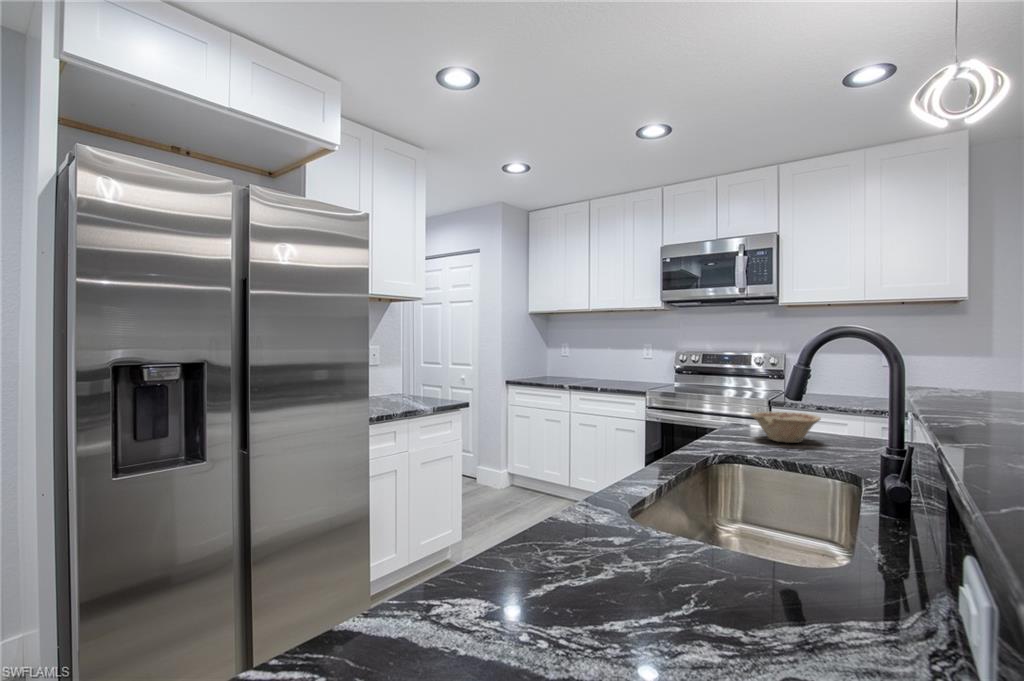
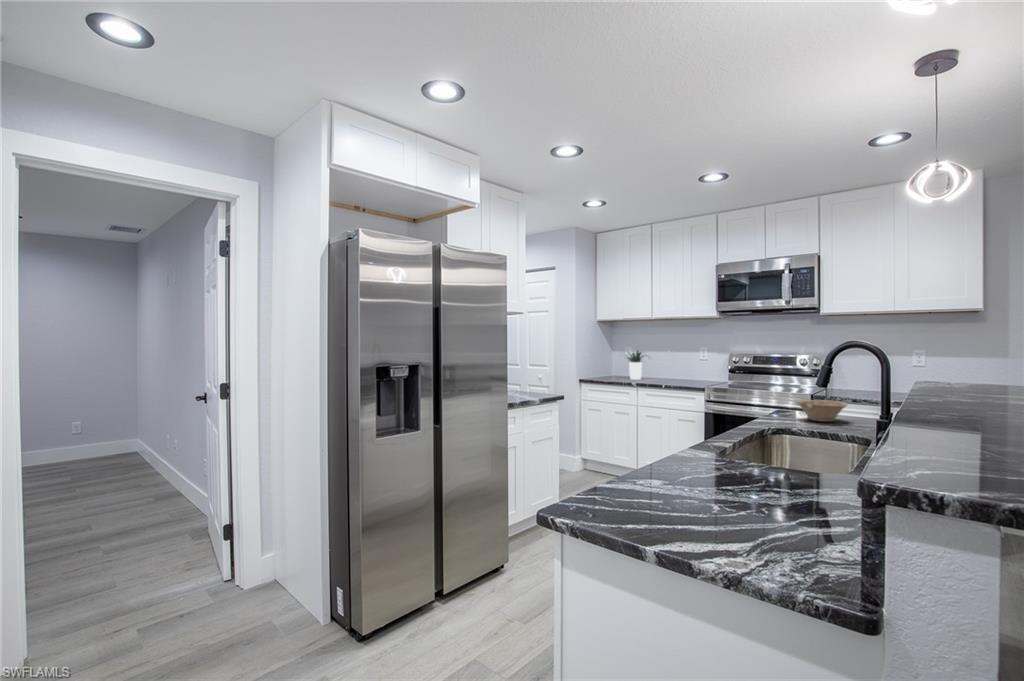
potted plant: none [551,347,590,382] -> present [628,350,644,380]

